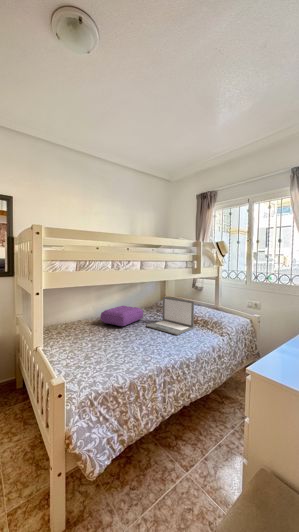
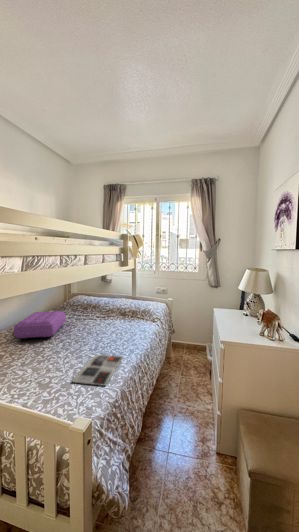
laptop: present [146,297,194,335] -> none [77,294,126,330]
magazine: none [104,348,158,373] -> present [72,355,123,386]

